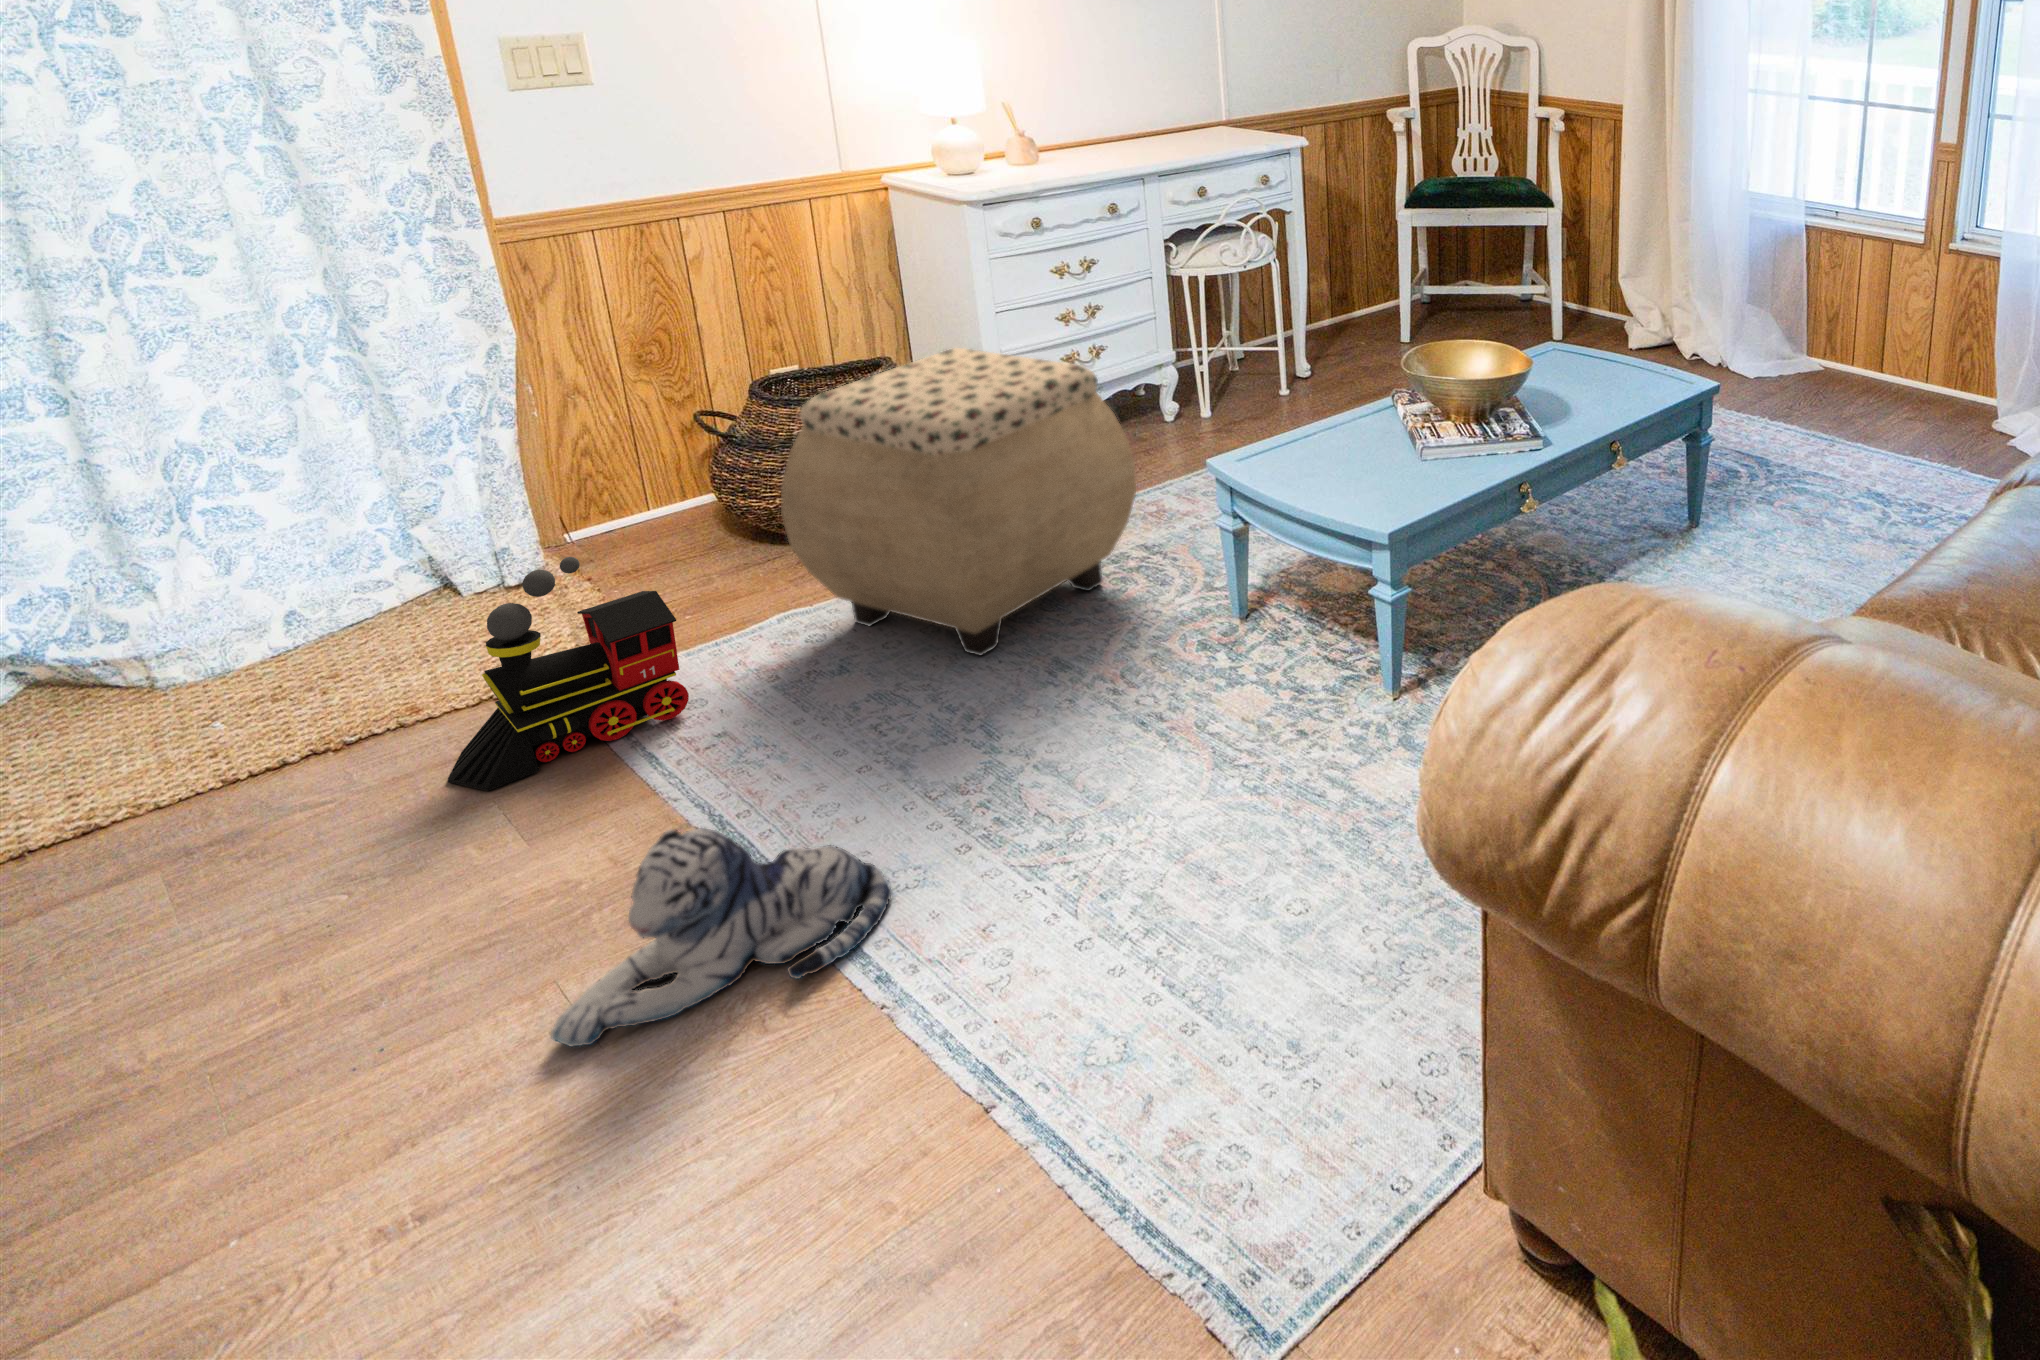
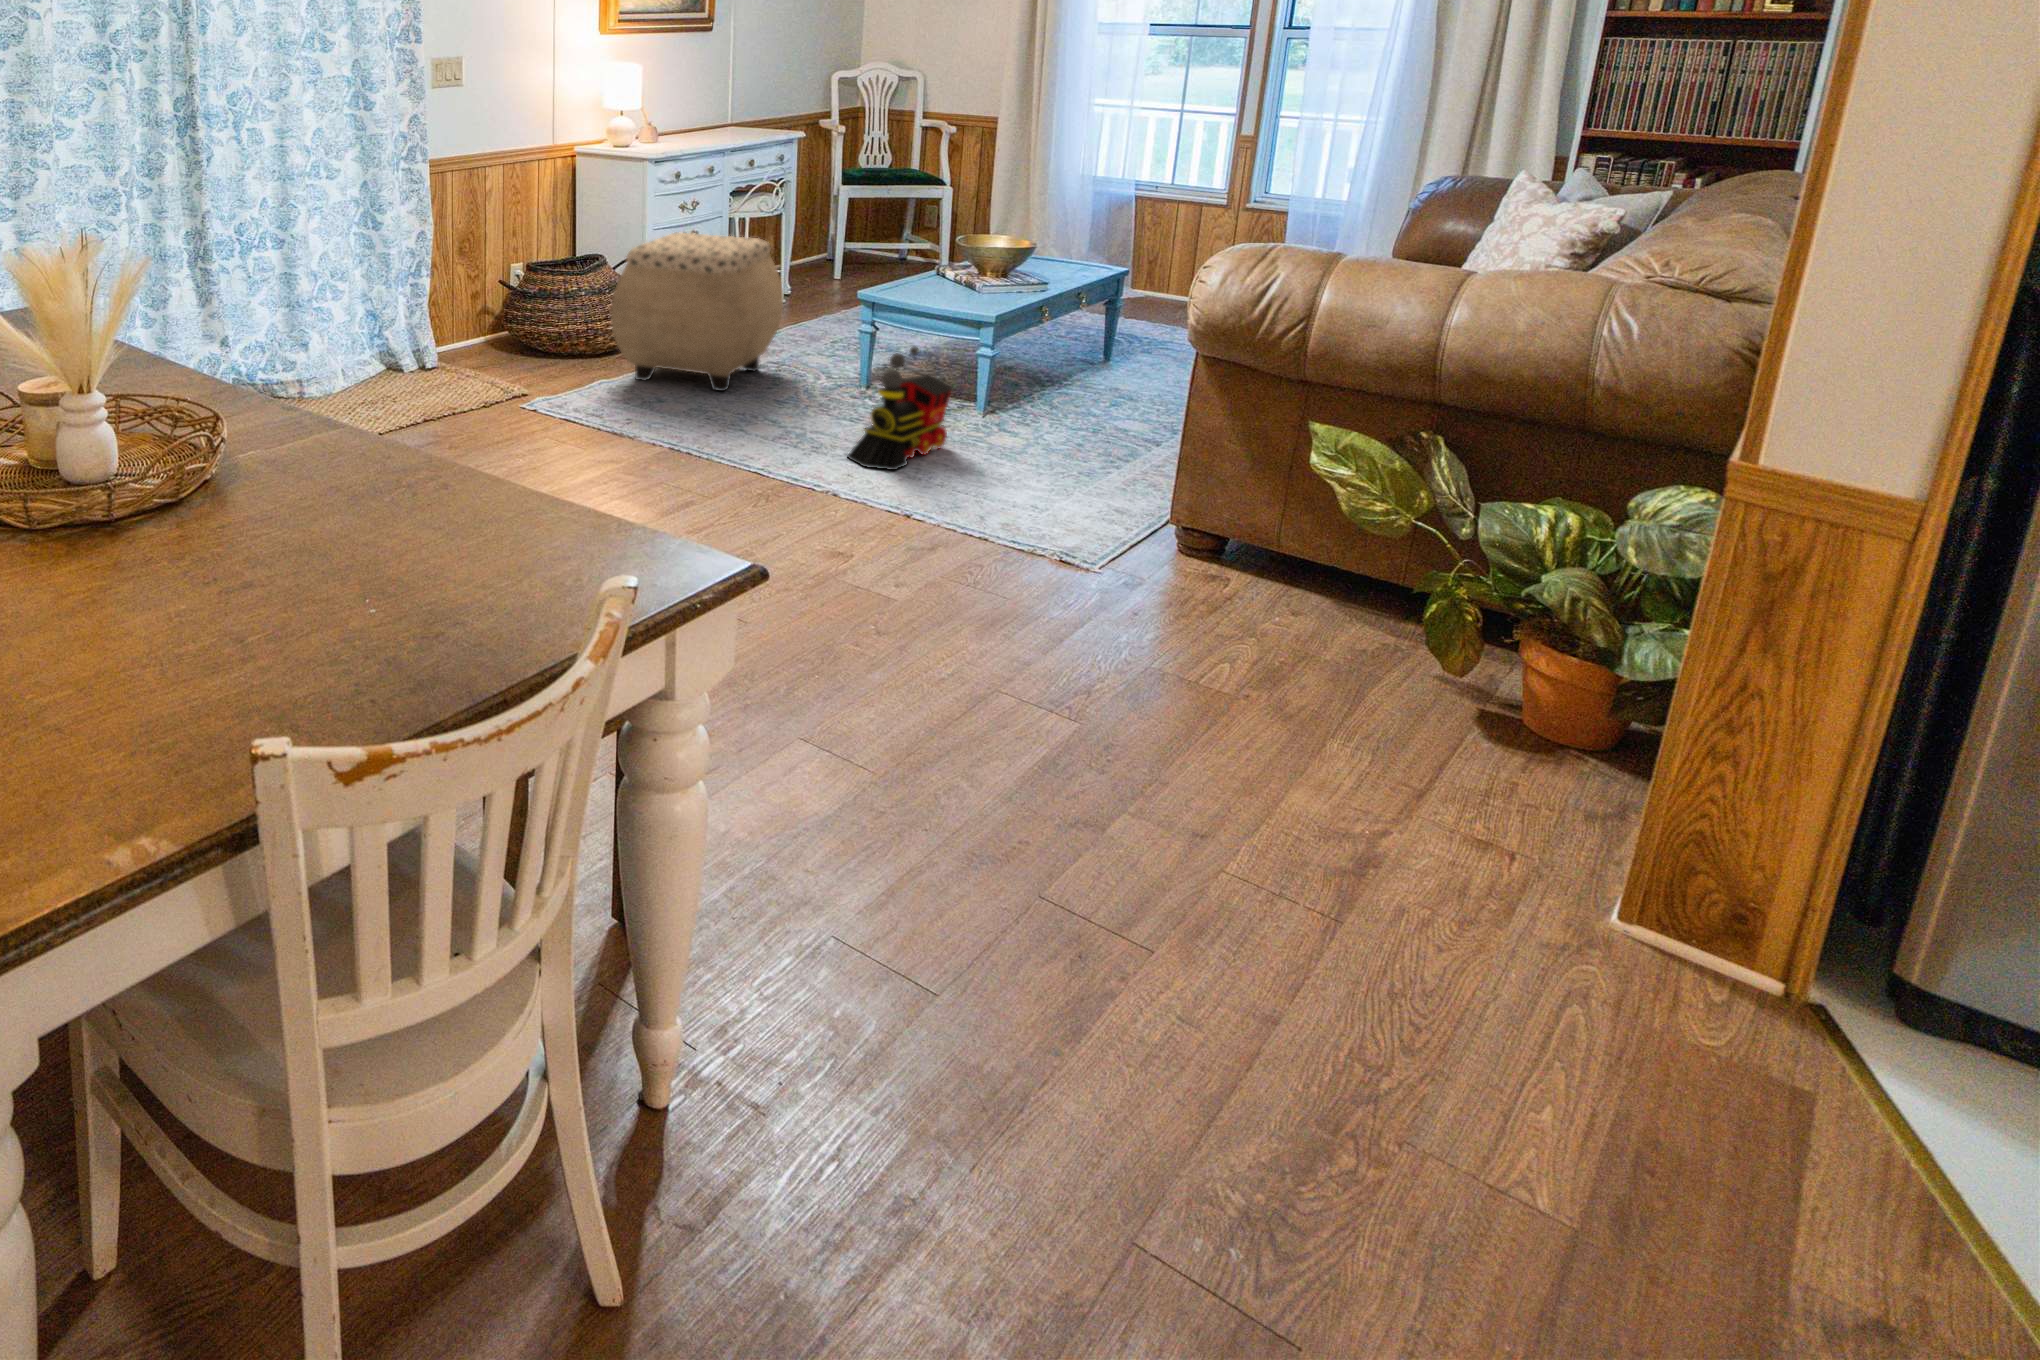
toy train: present [448,557,689,791] -> present [848,347,952,470]
plush toy: present [551,828,891,1047] -> none [673,403,779,490]

